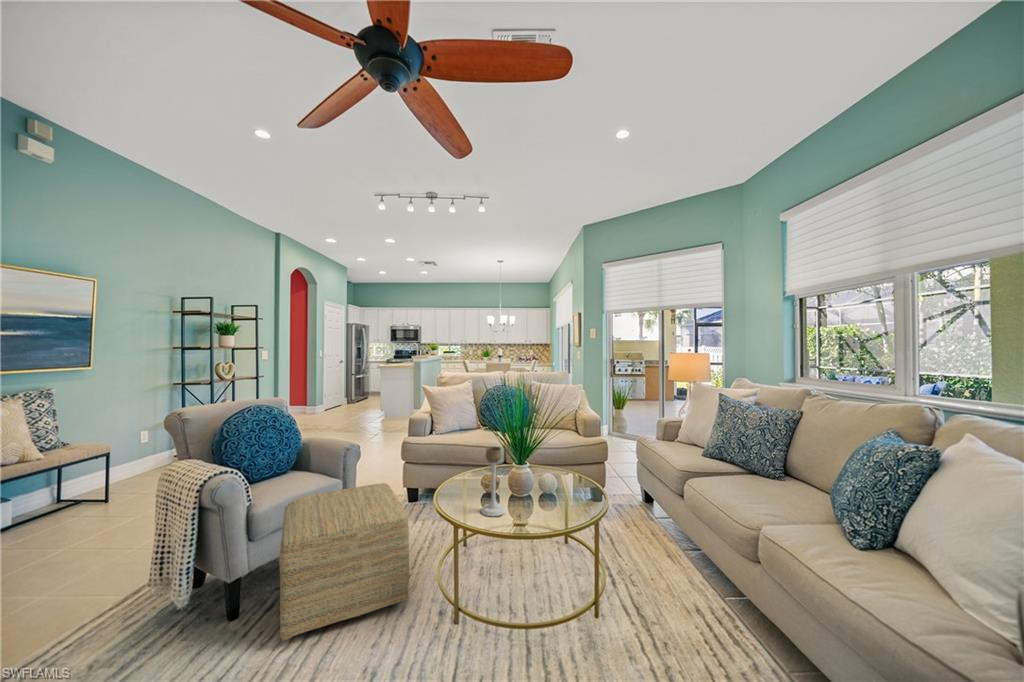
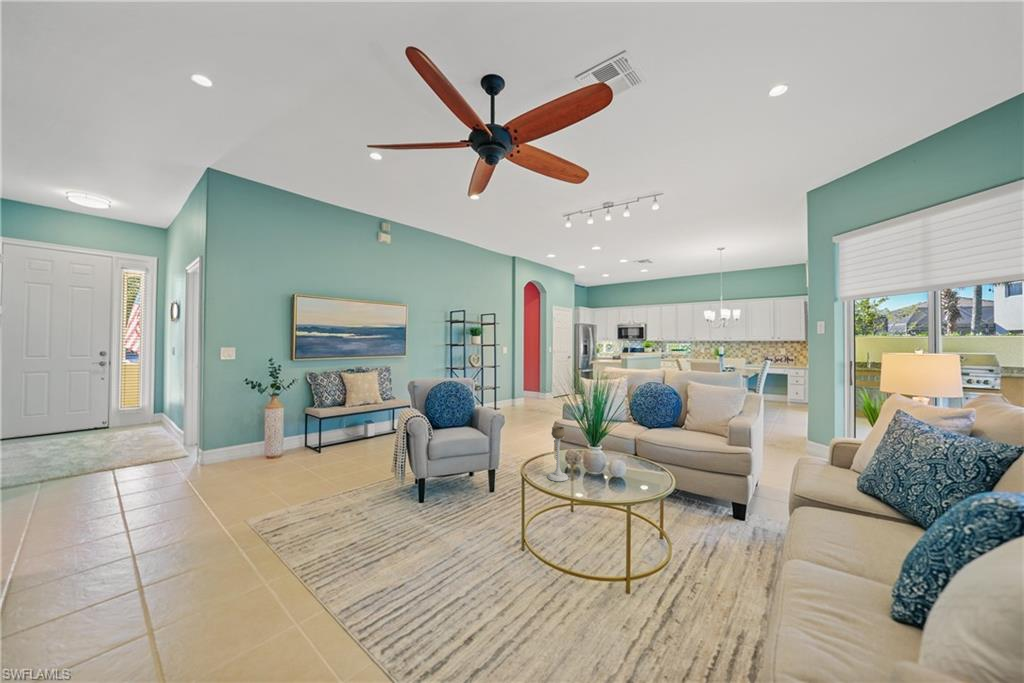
ottoman: present [279,483,409,641] -> none [427,442,514,526]

